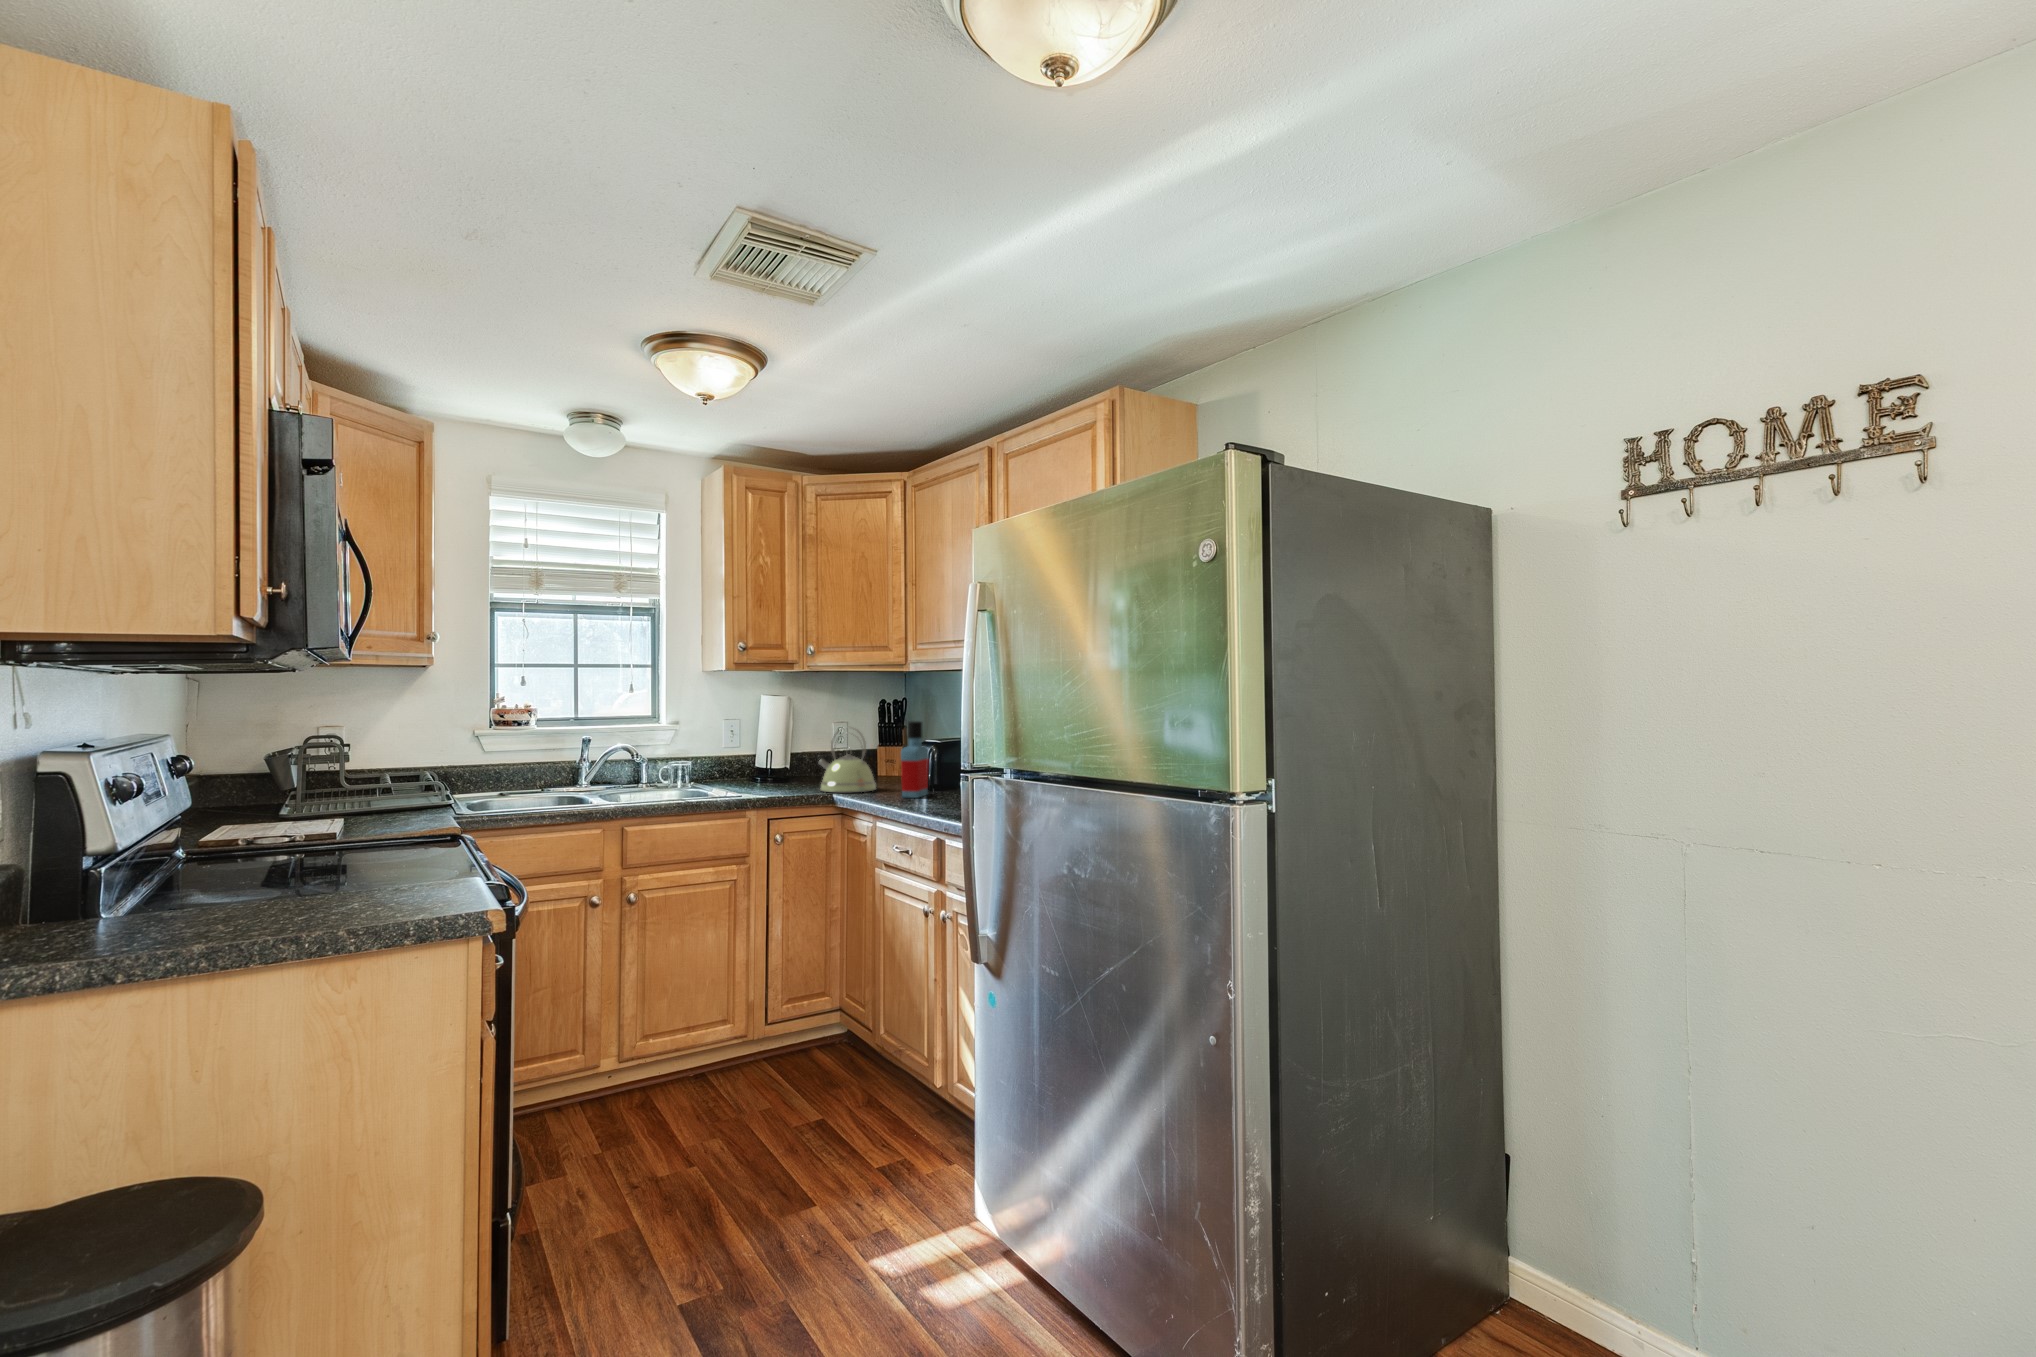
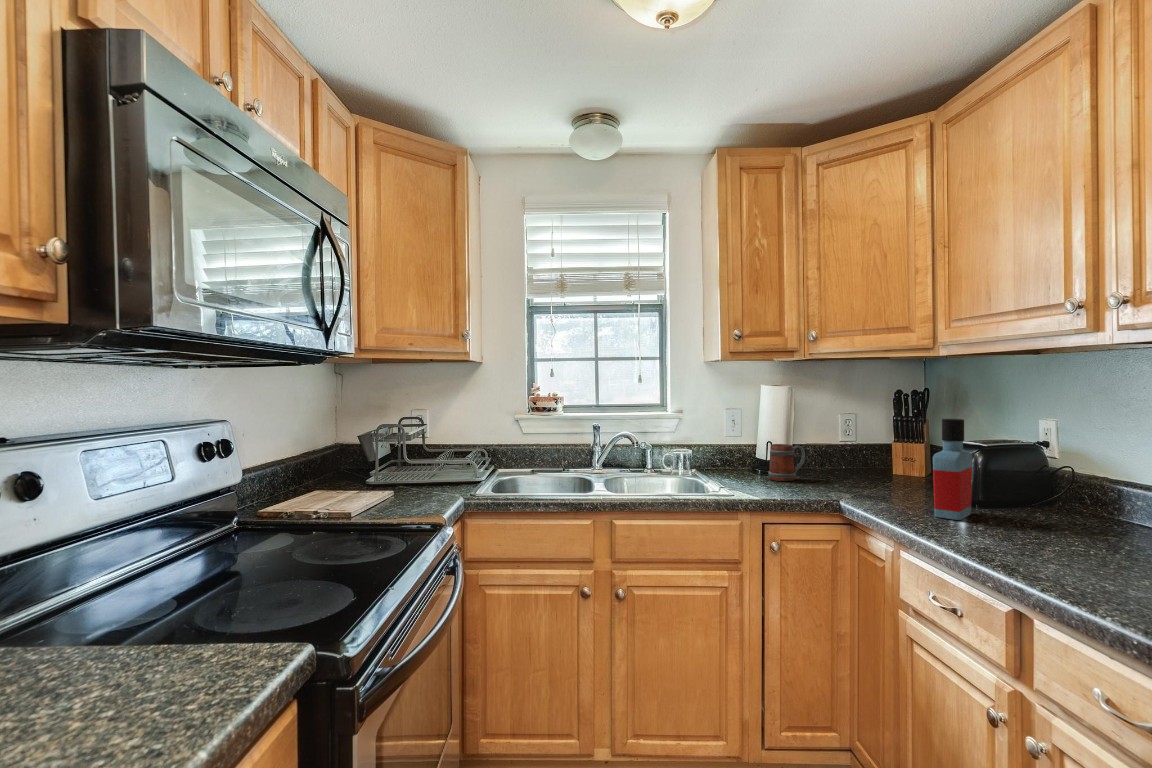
kettle: present [819,729,876,792] -> none [820,421,895,500]
mug: none [770,752,804,786] -> present [769,444,805,481]

